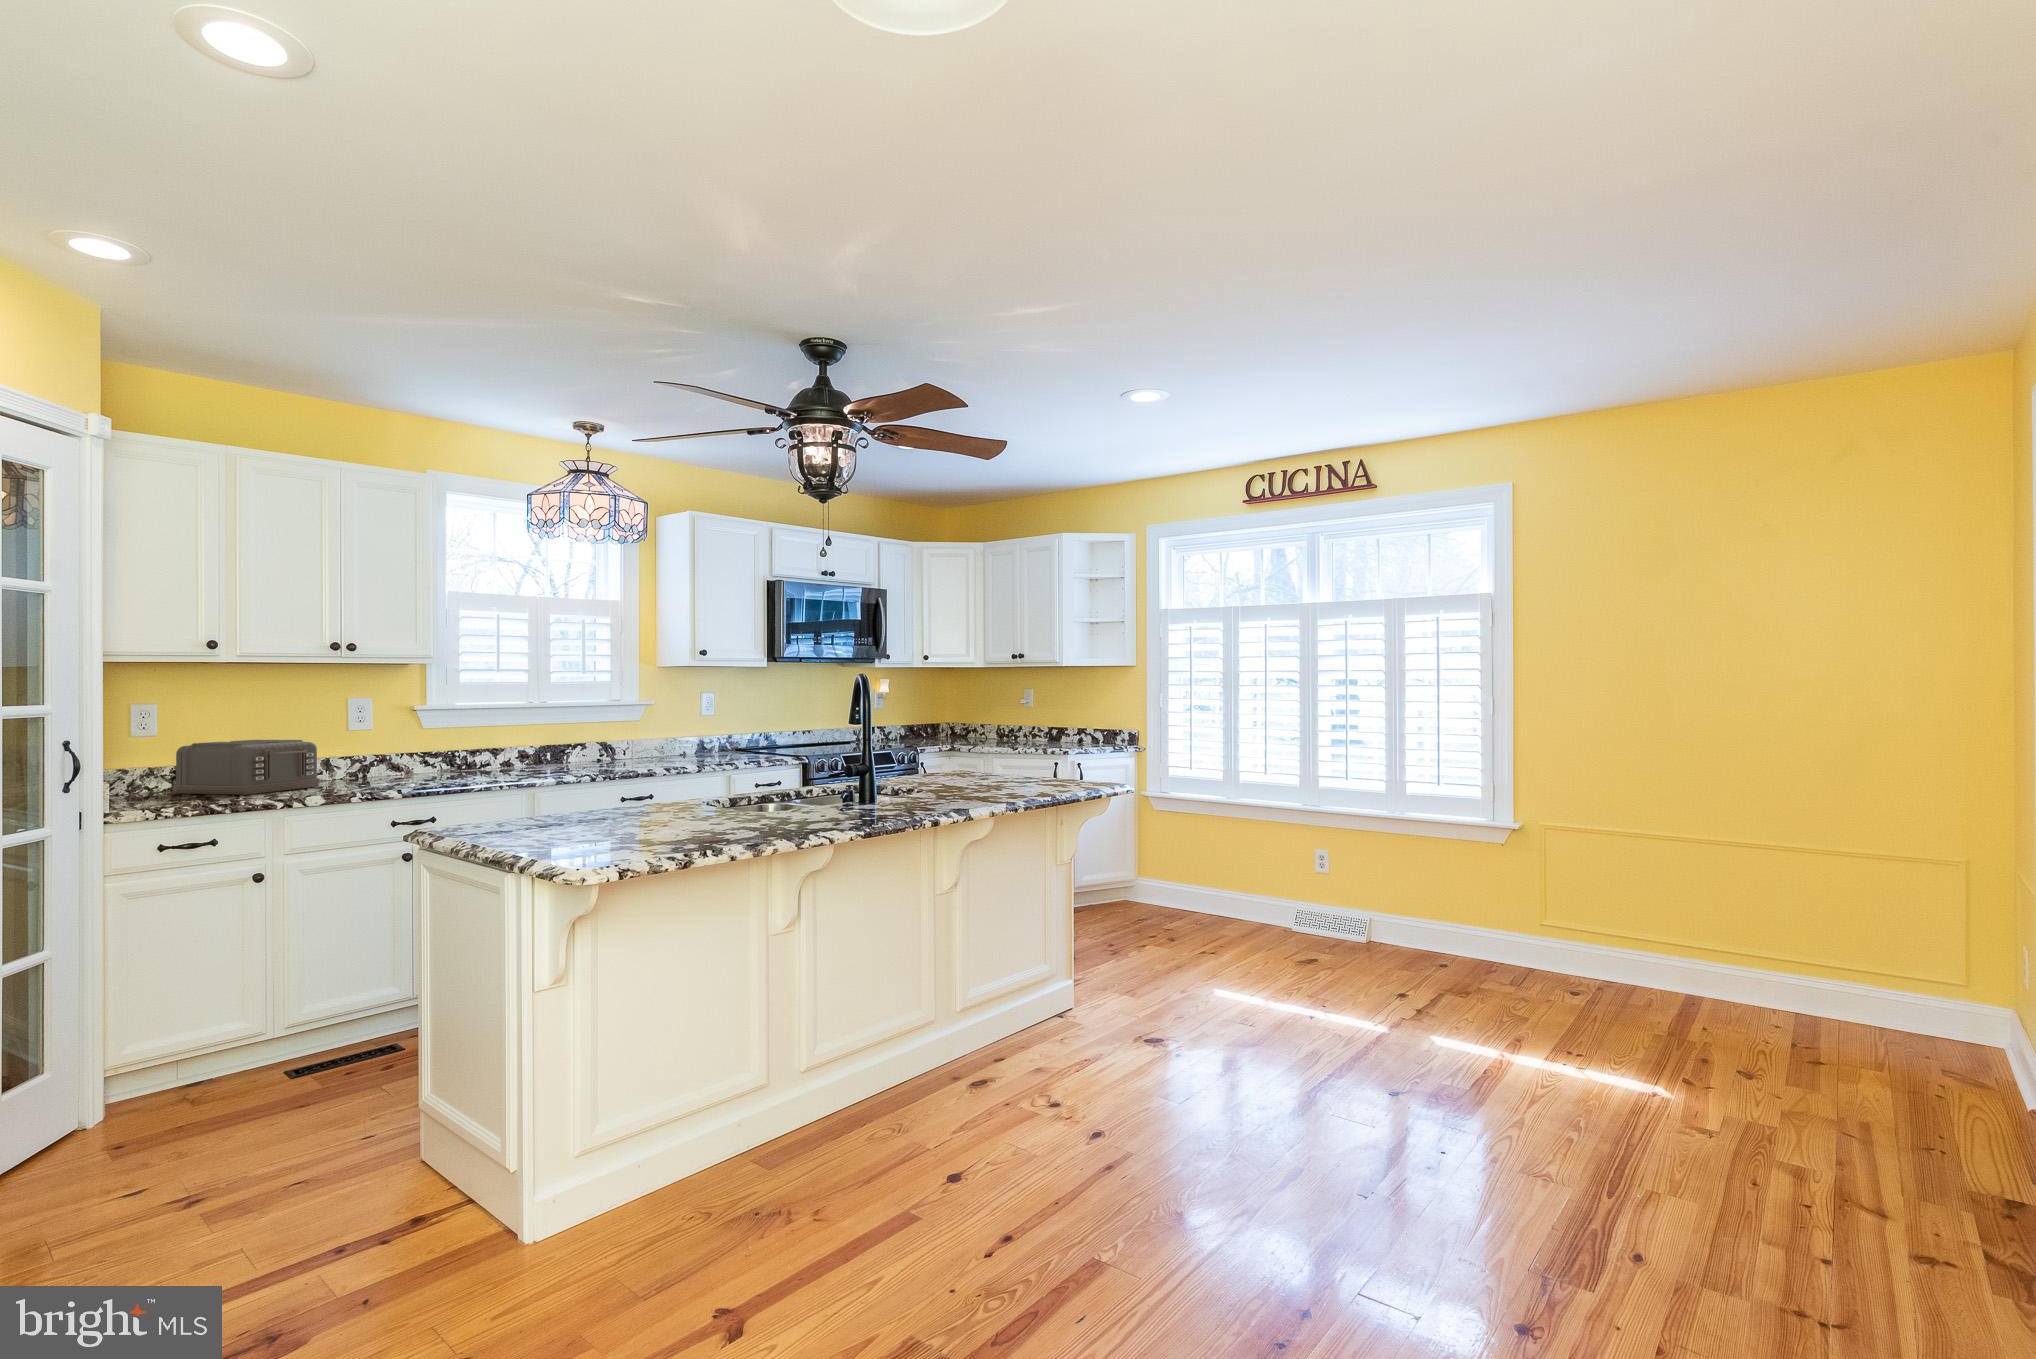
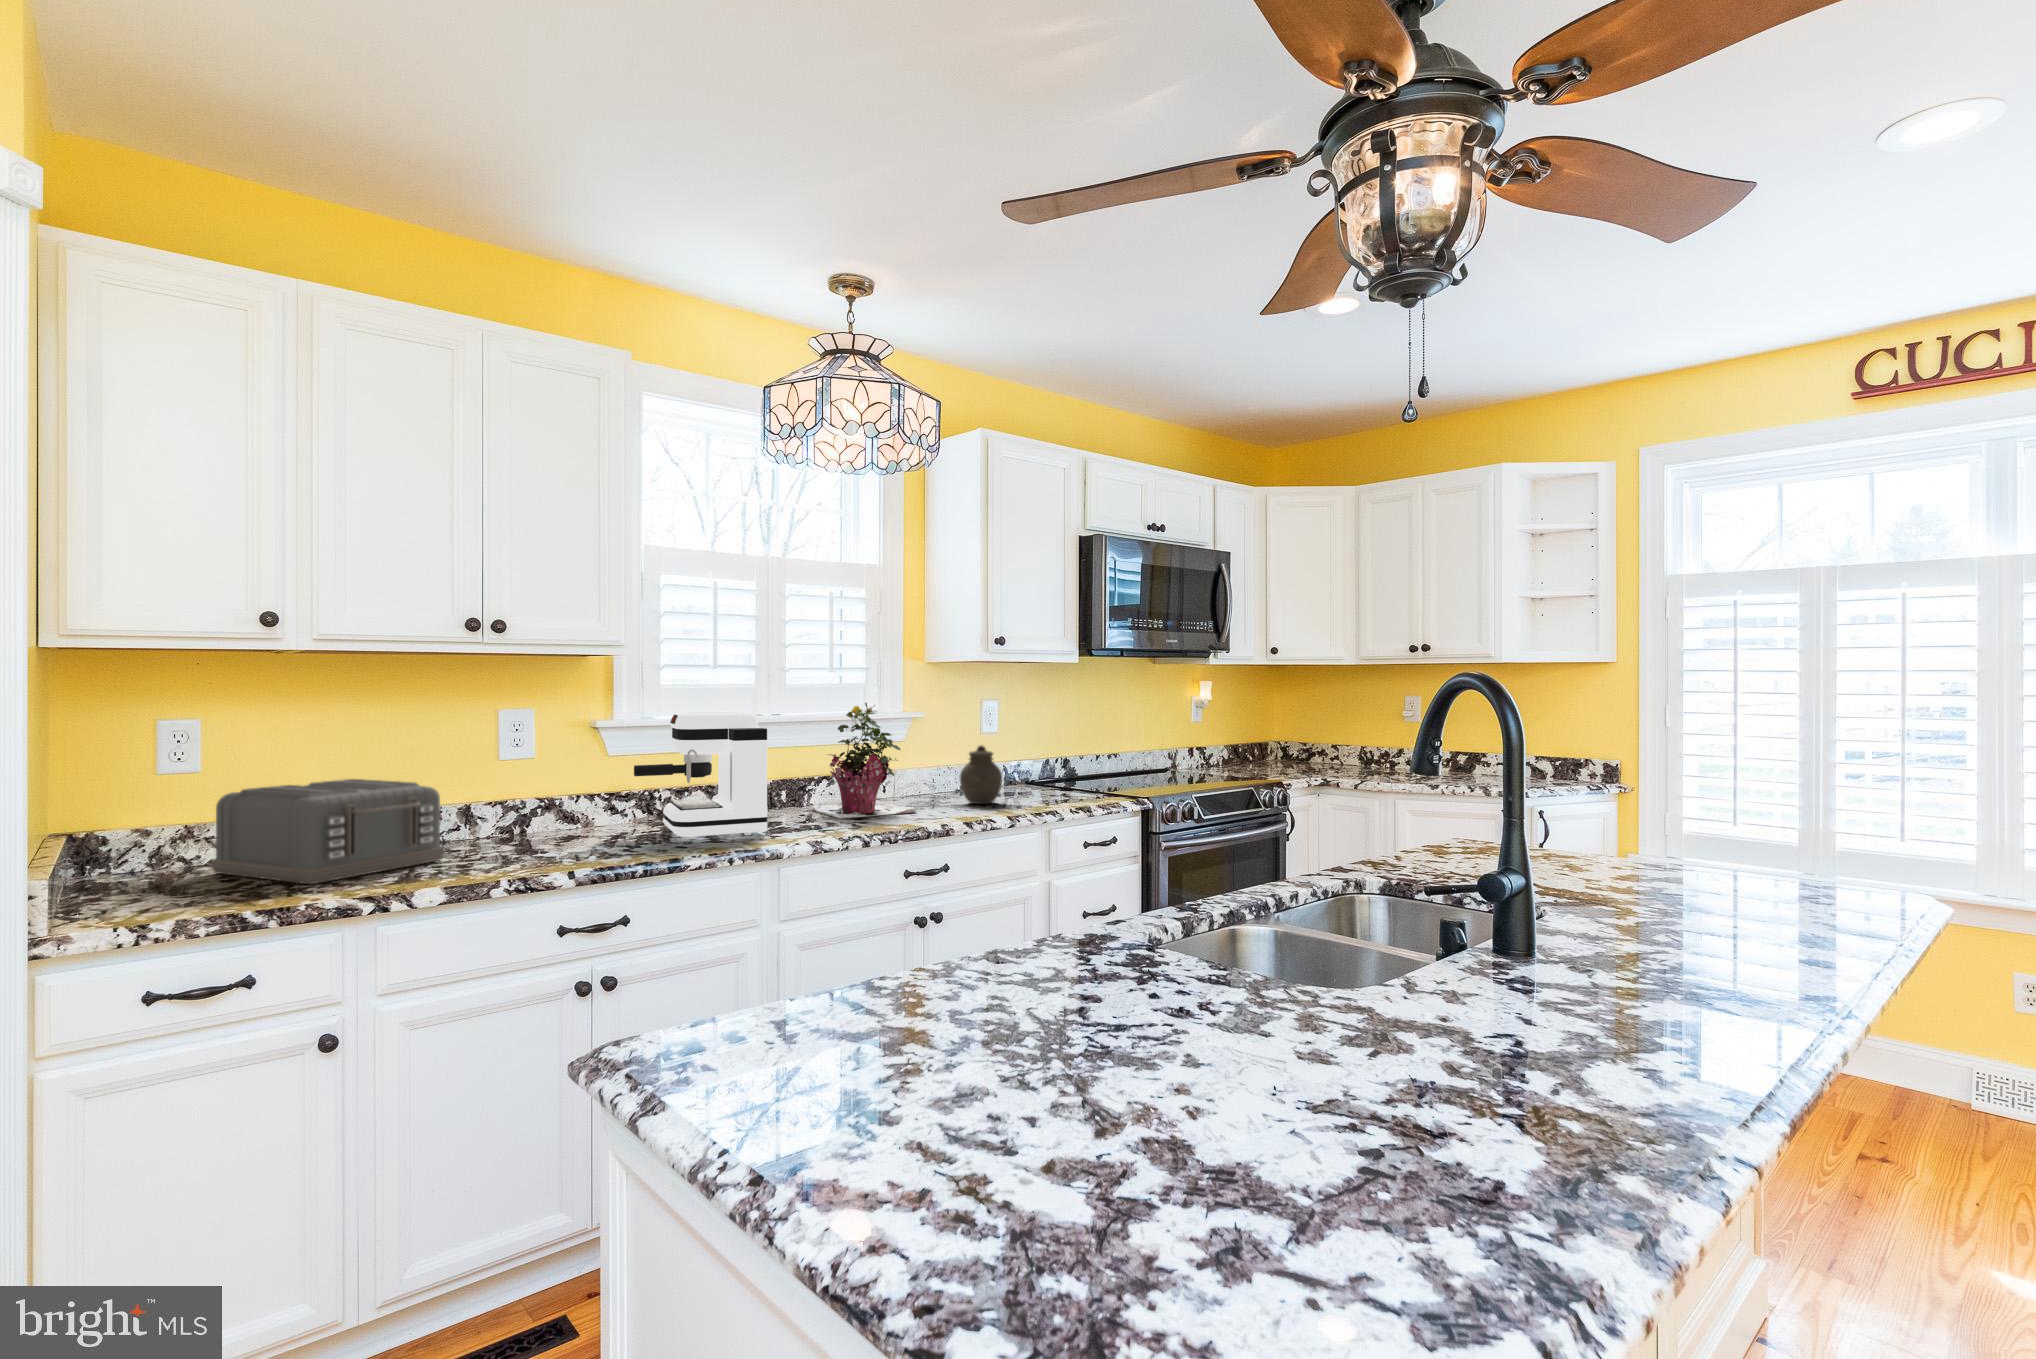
potted plant: none [567,693,641,768] -> present [810,703,917,819]
coffee maker: none [441,699,532,777] -> present [634,711,767,839]
jar: none [676,722,706,761] -> present [960,746,1002,804]

